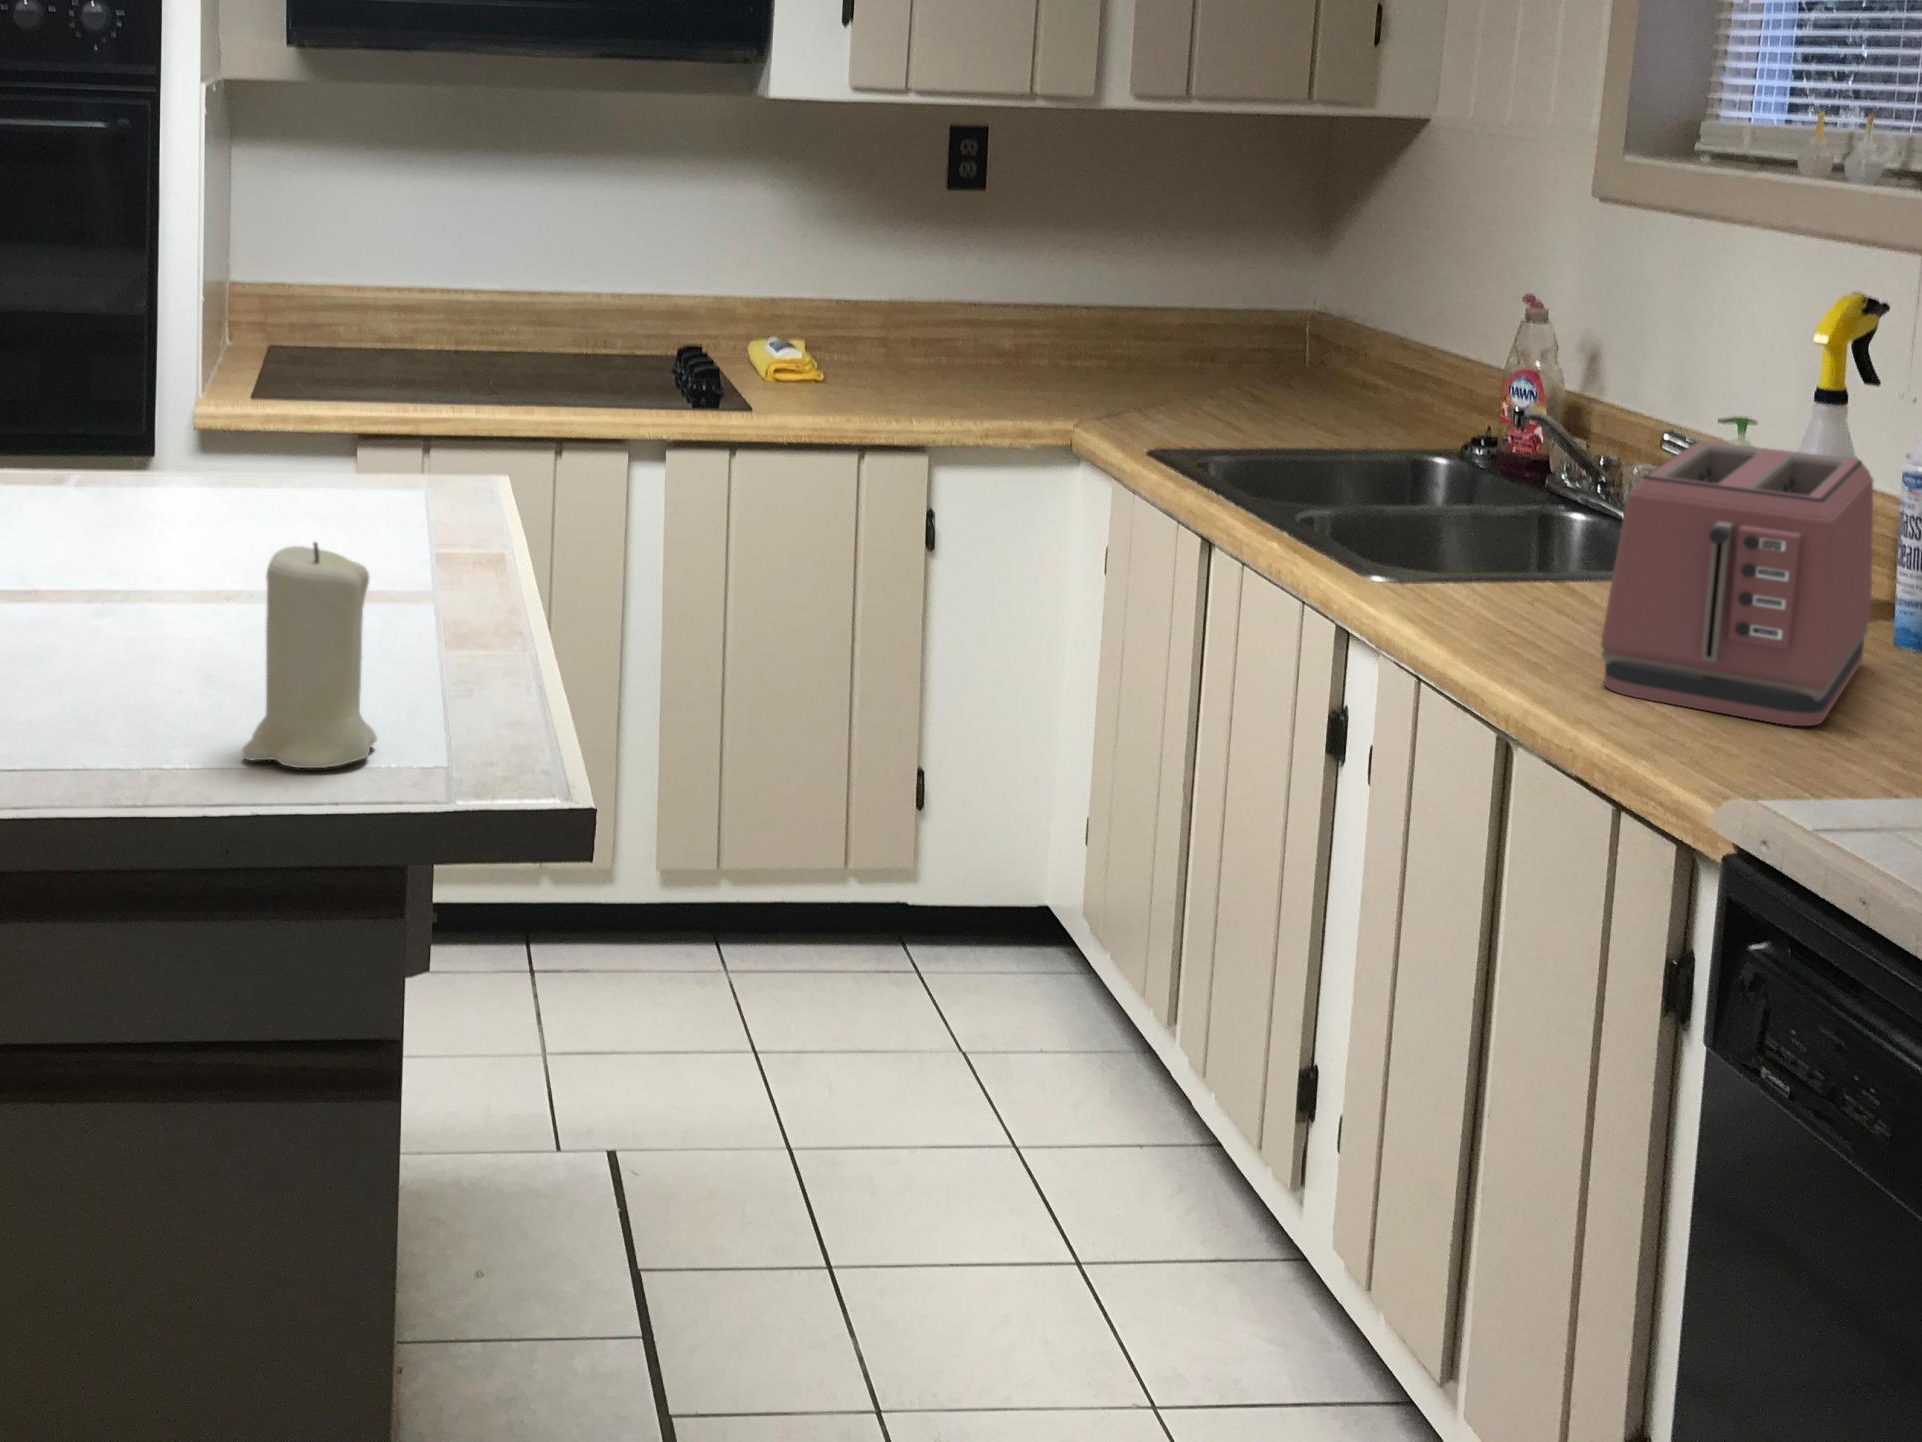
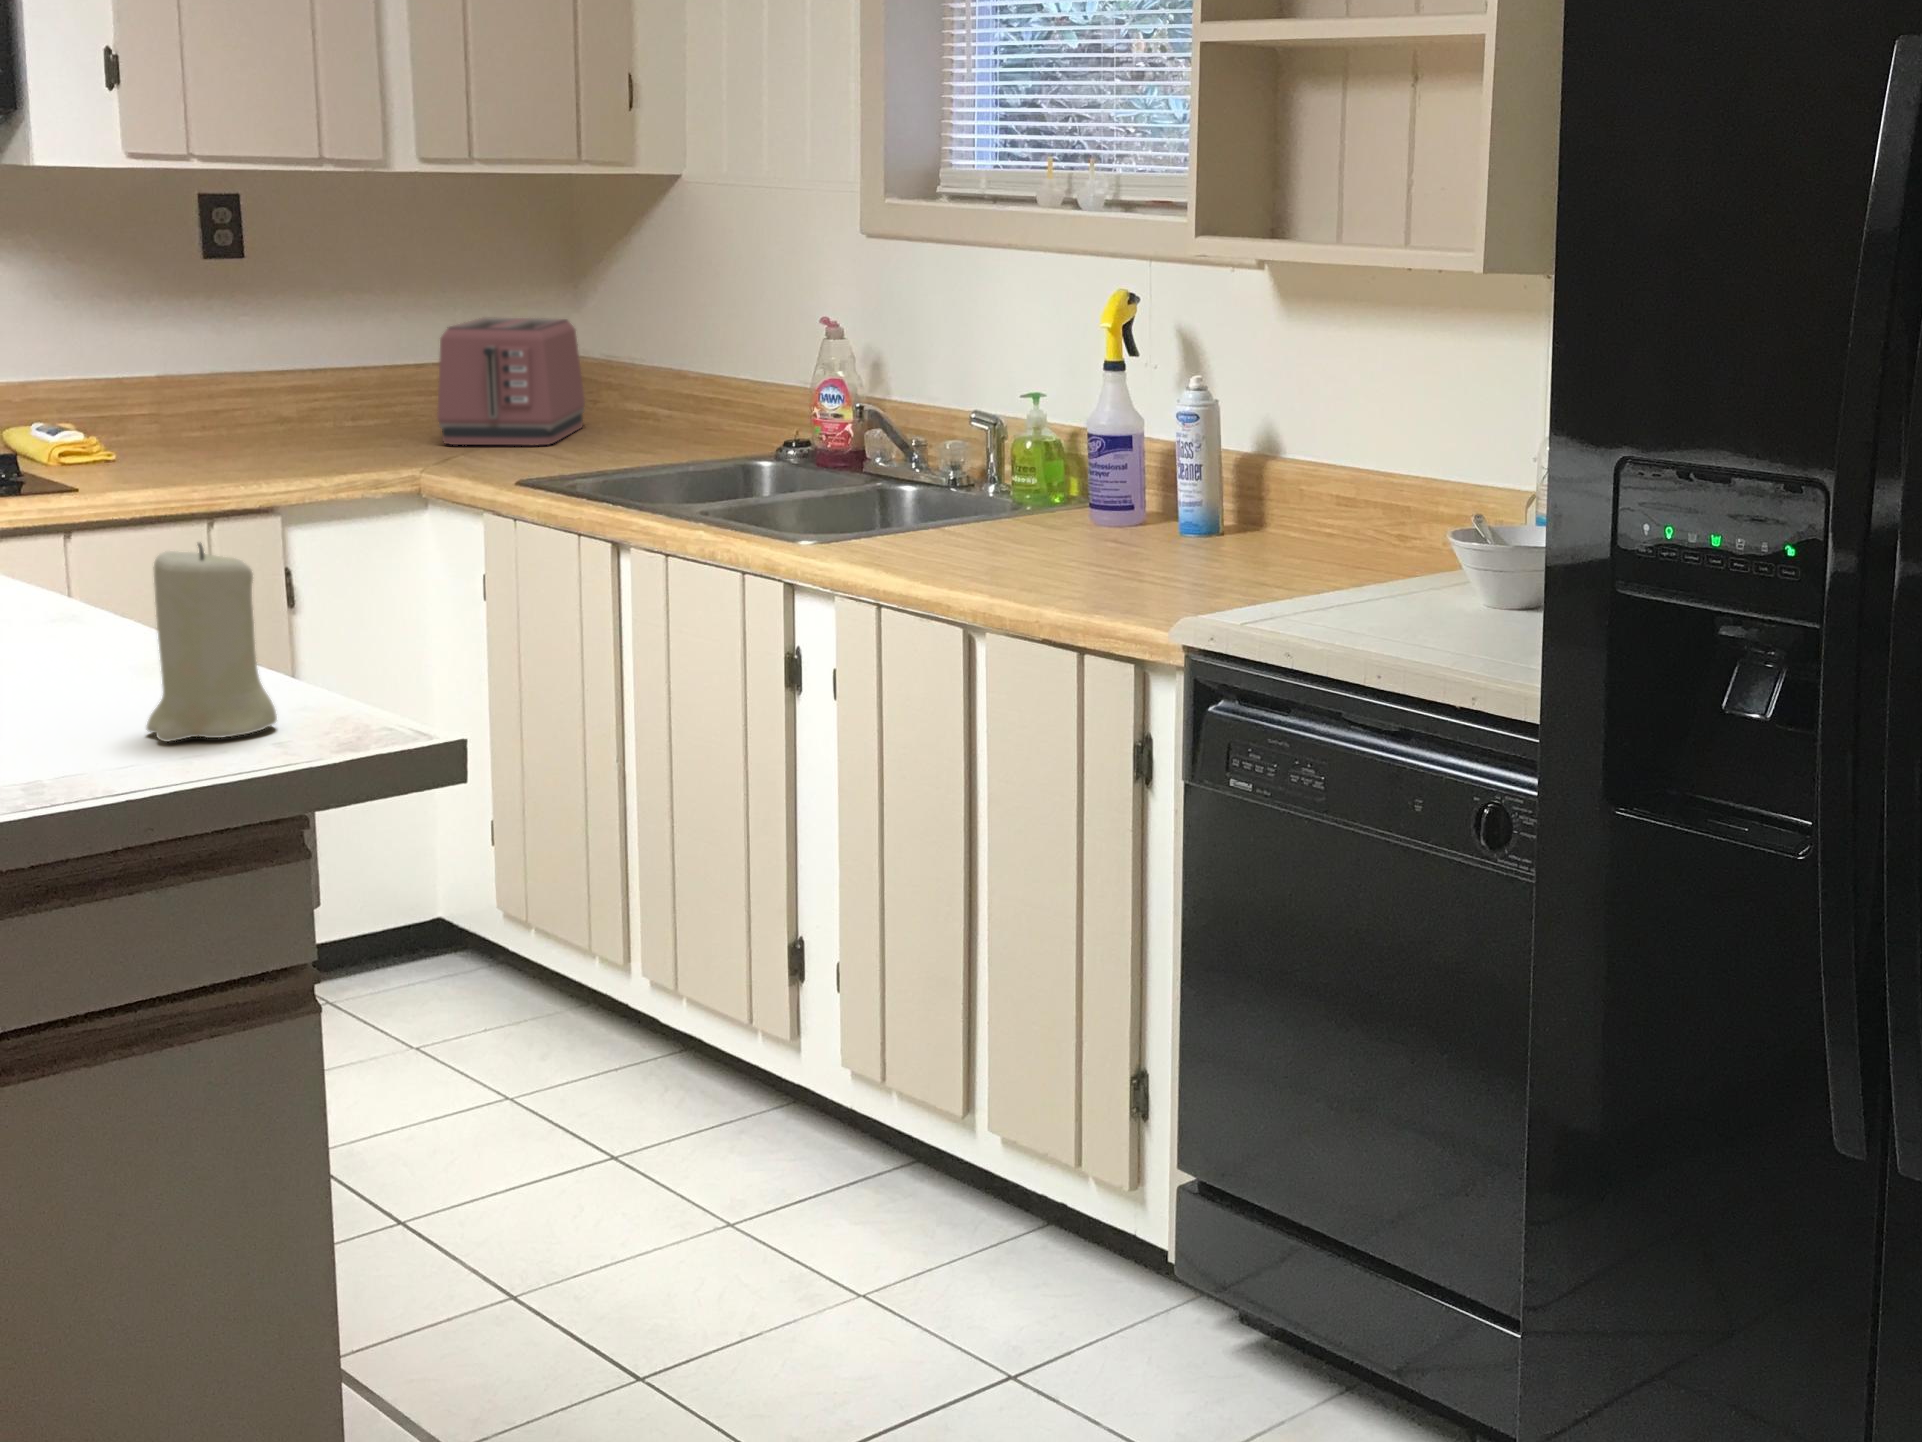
toaster: present [1601,441,1873,726] -> present [437,317,585,445]

